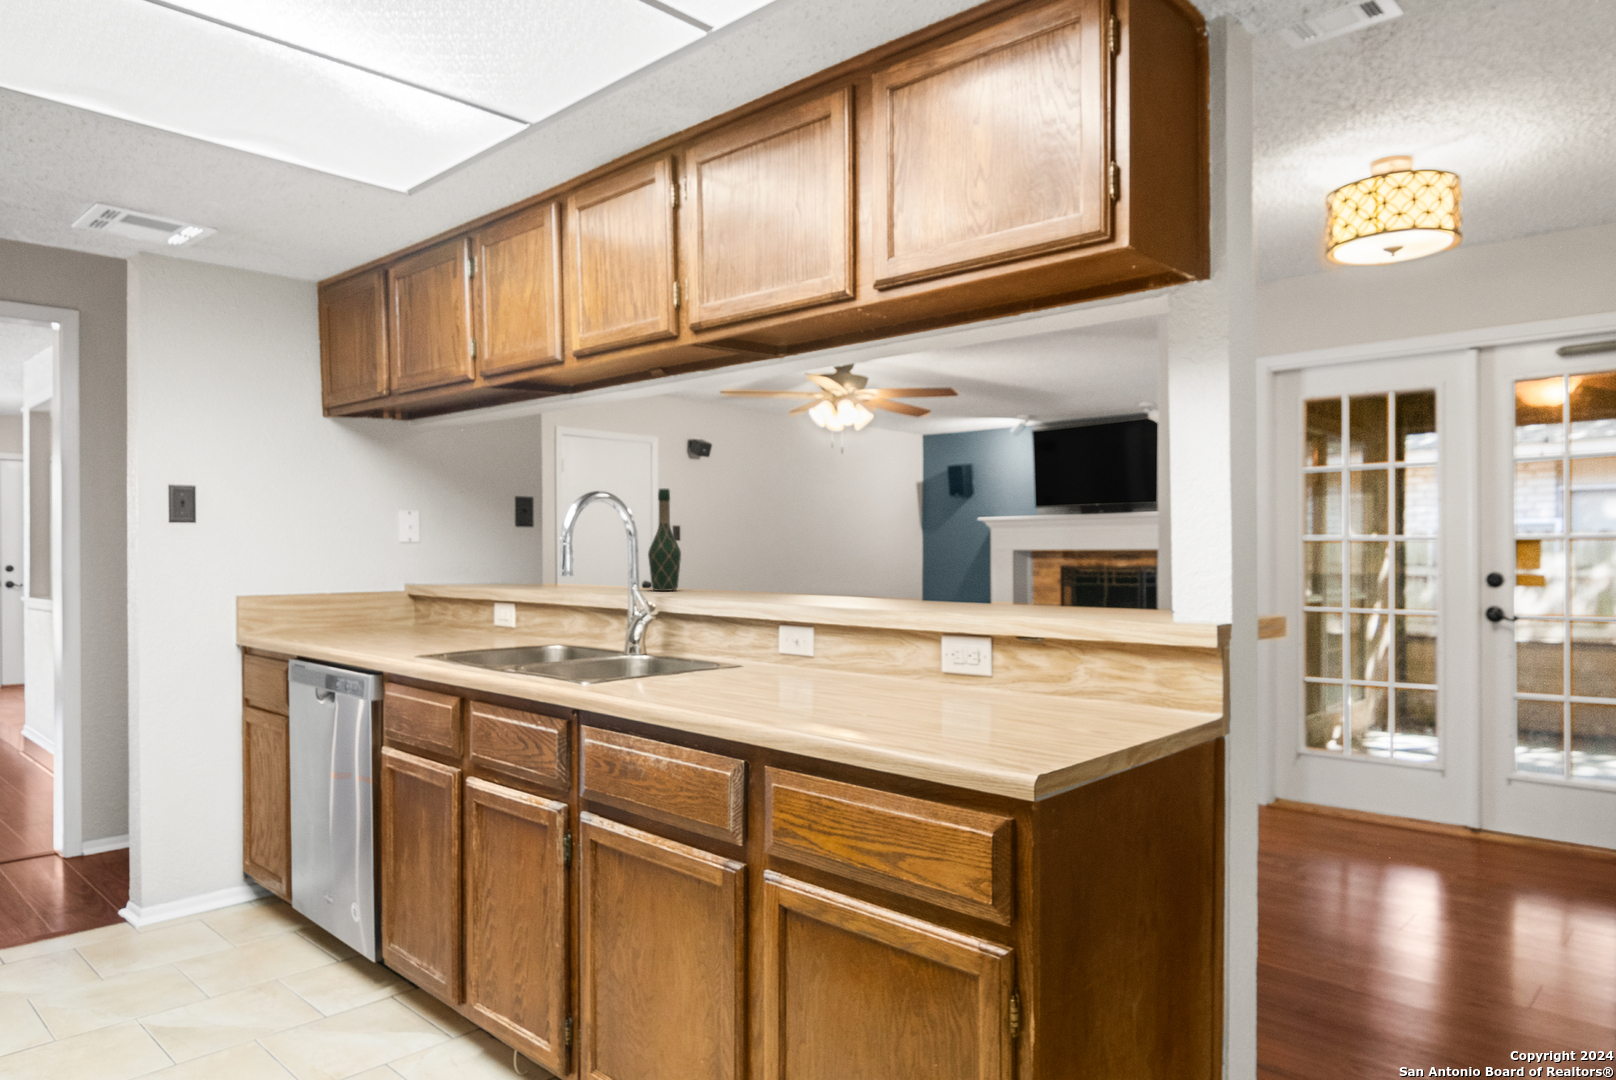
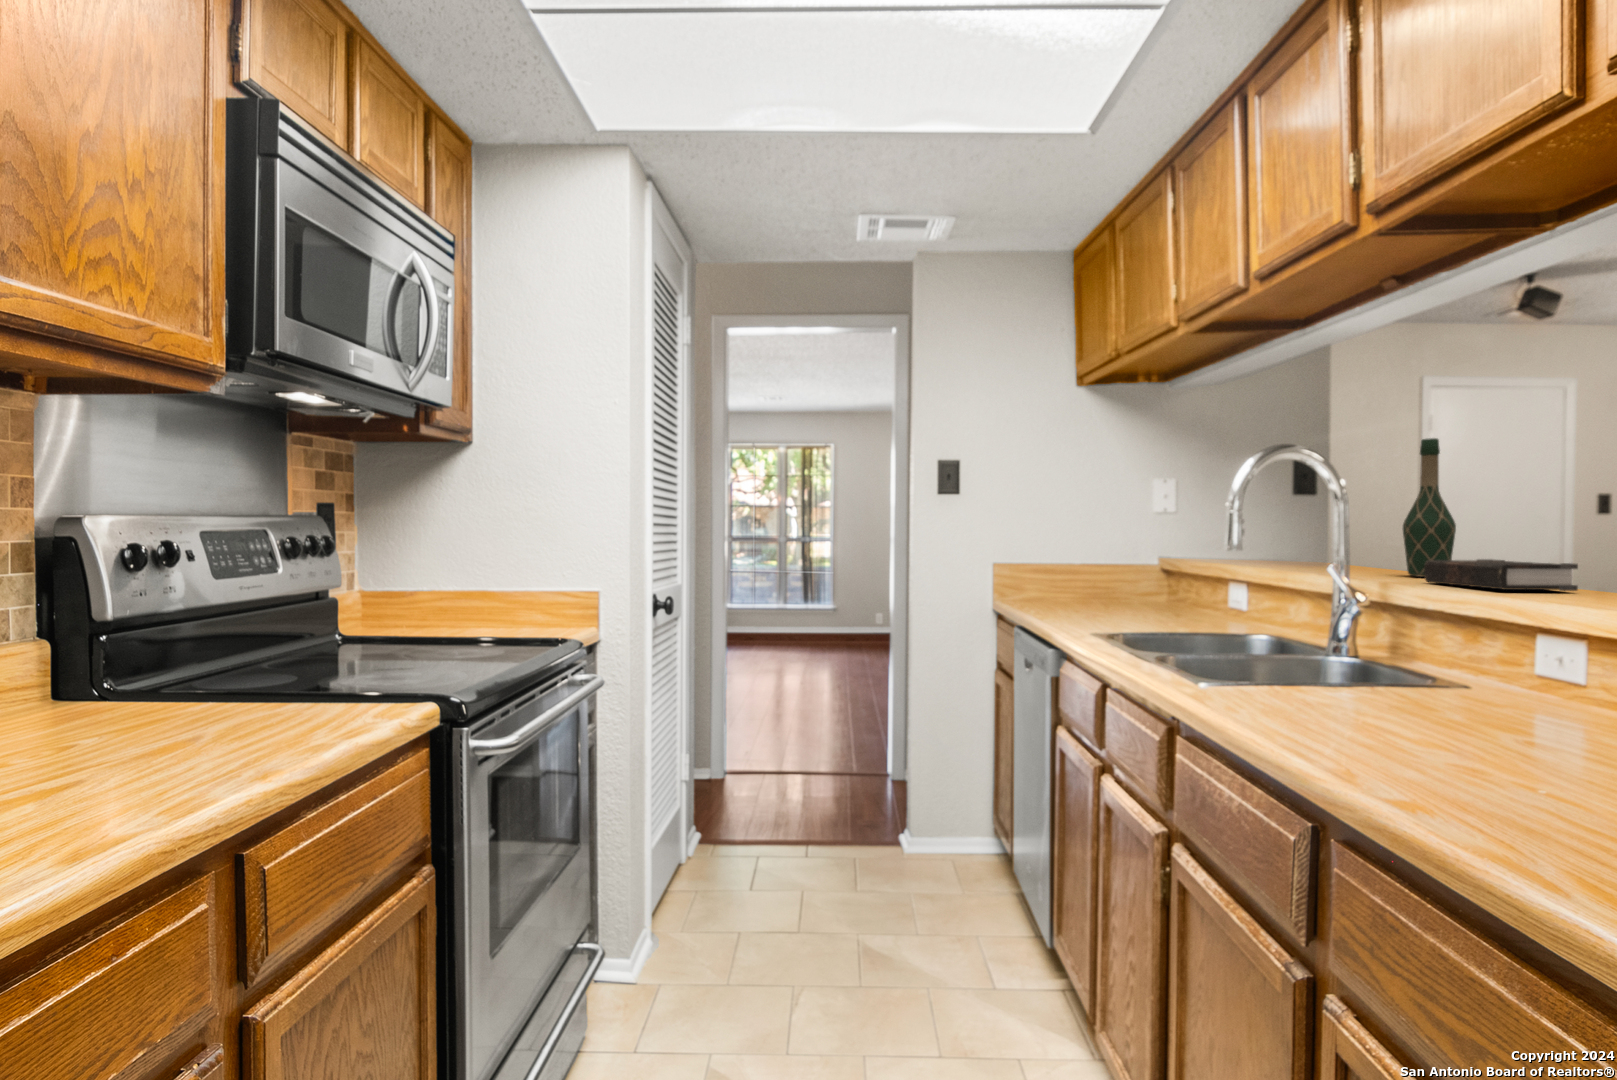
hardback book: none [676,576,765,596] -> present [1424,559,1578,591]

